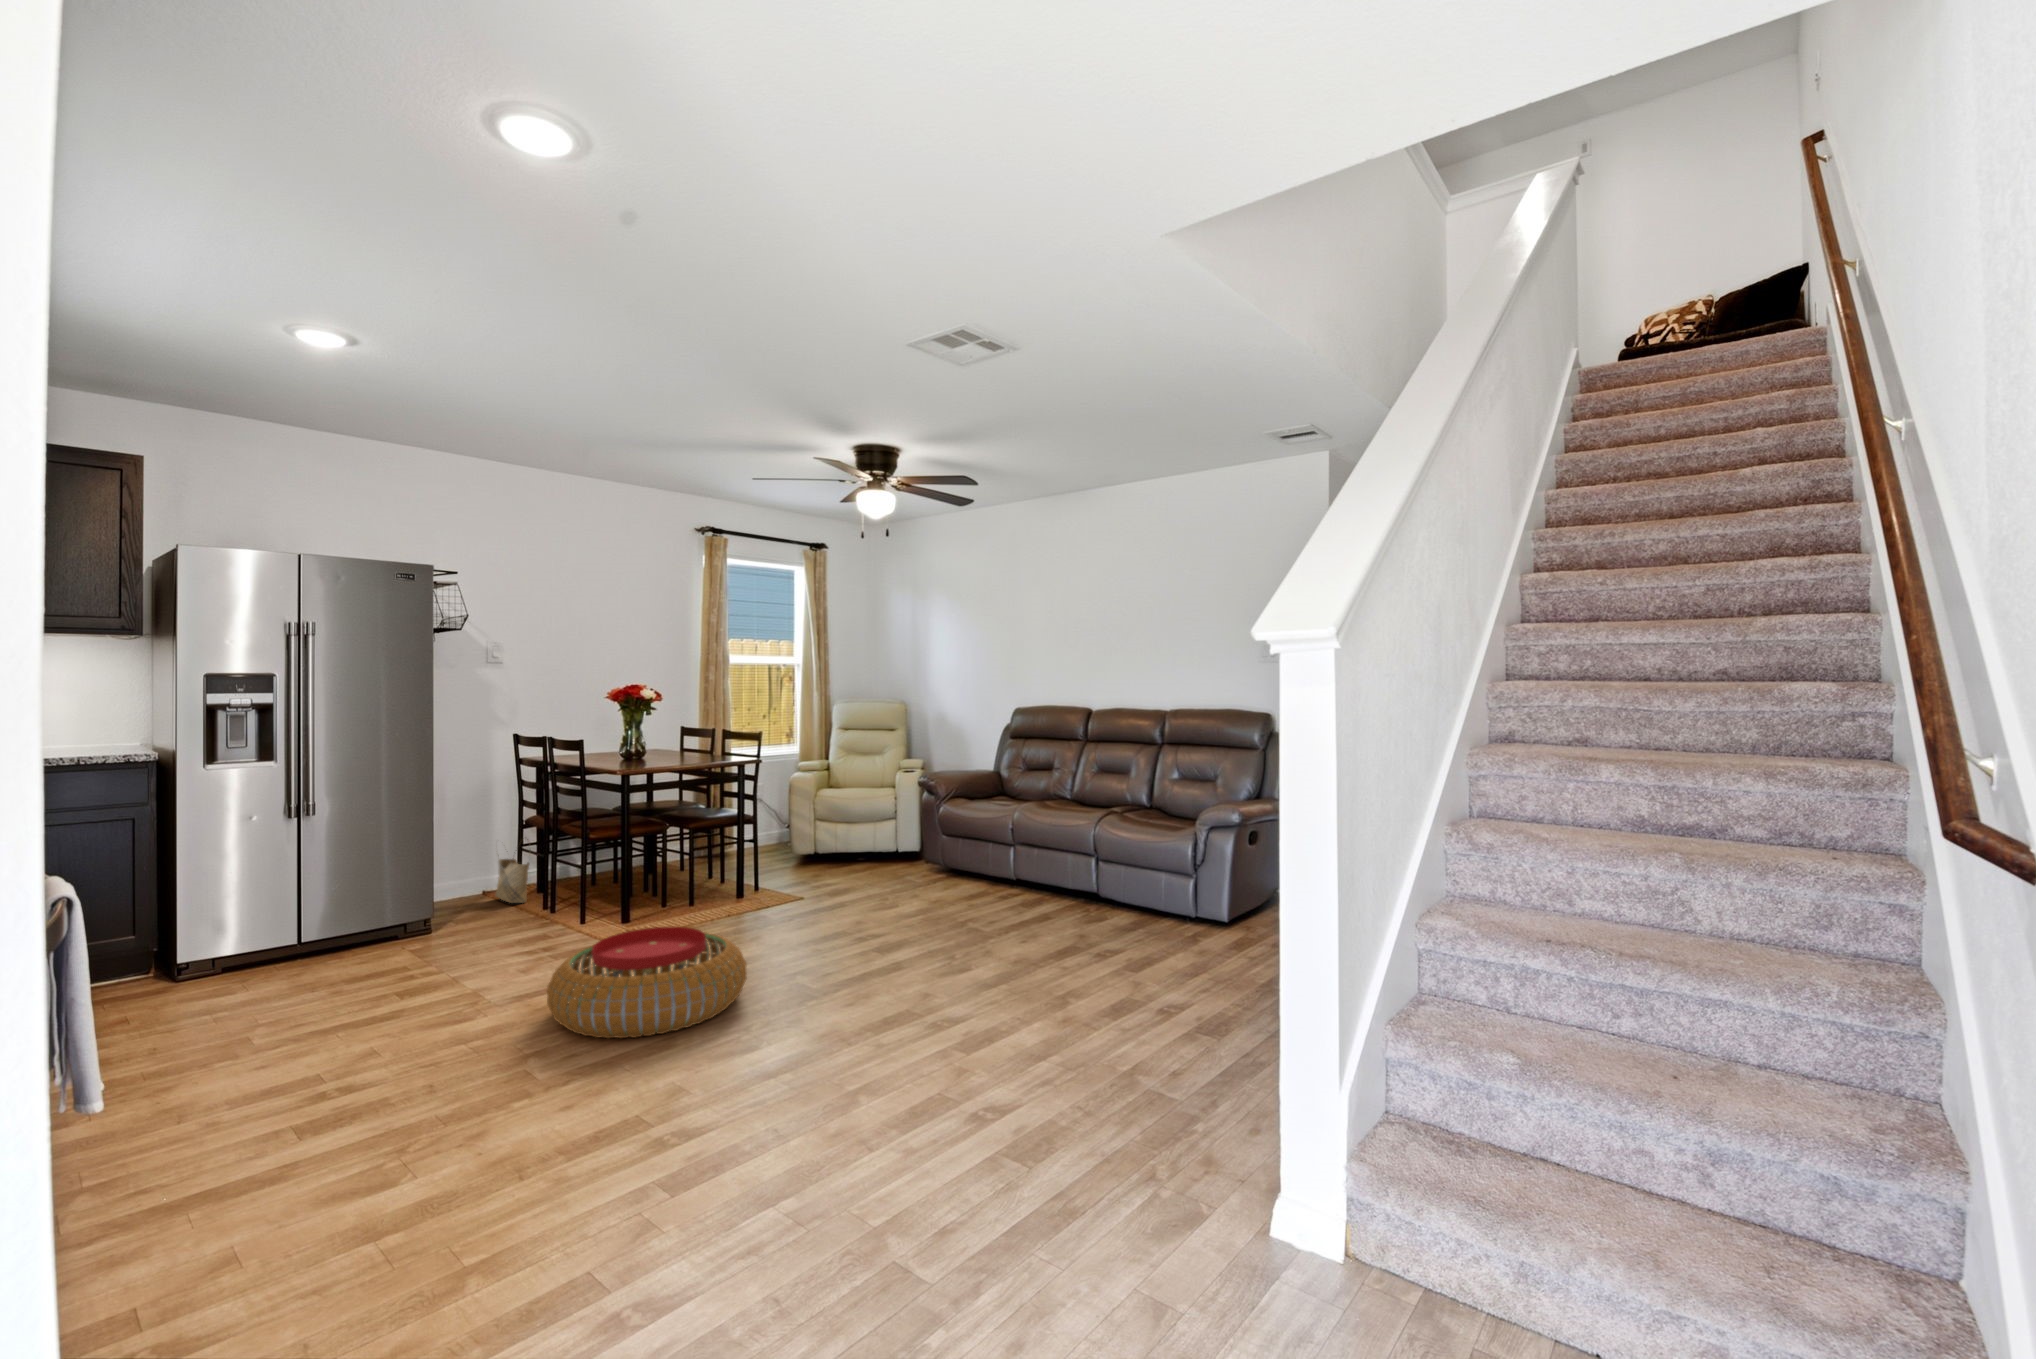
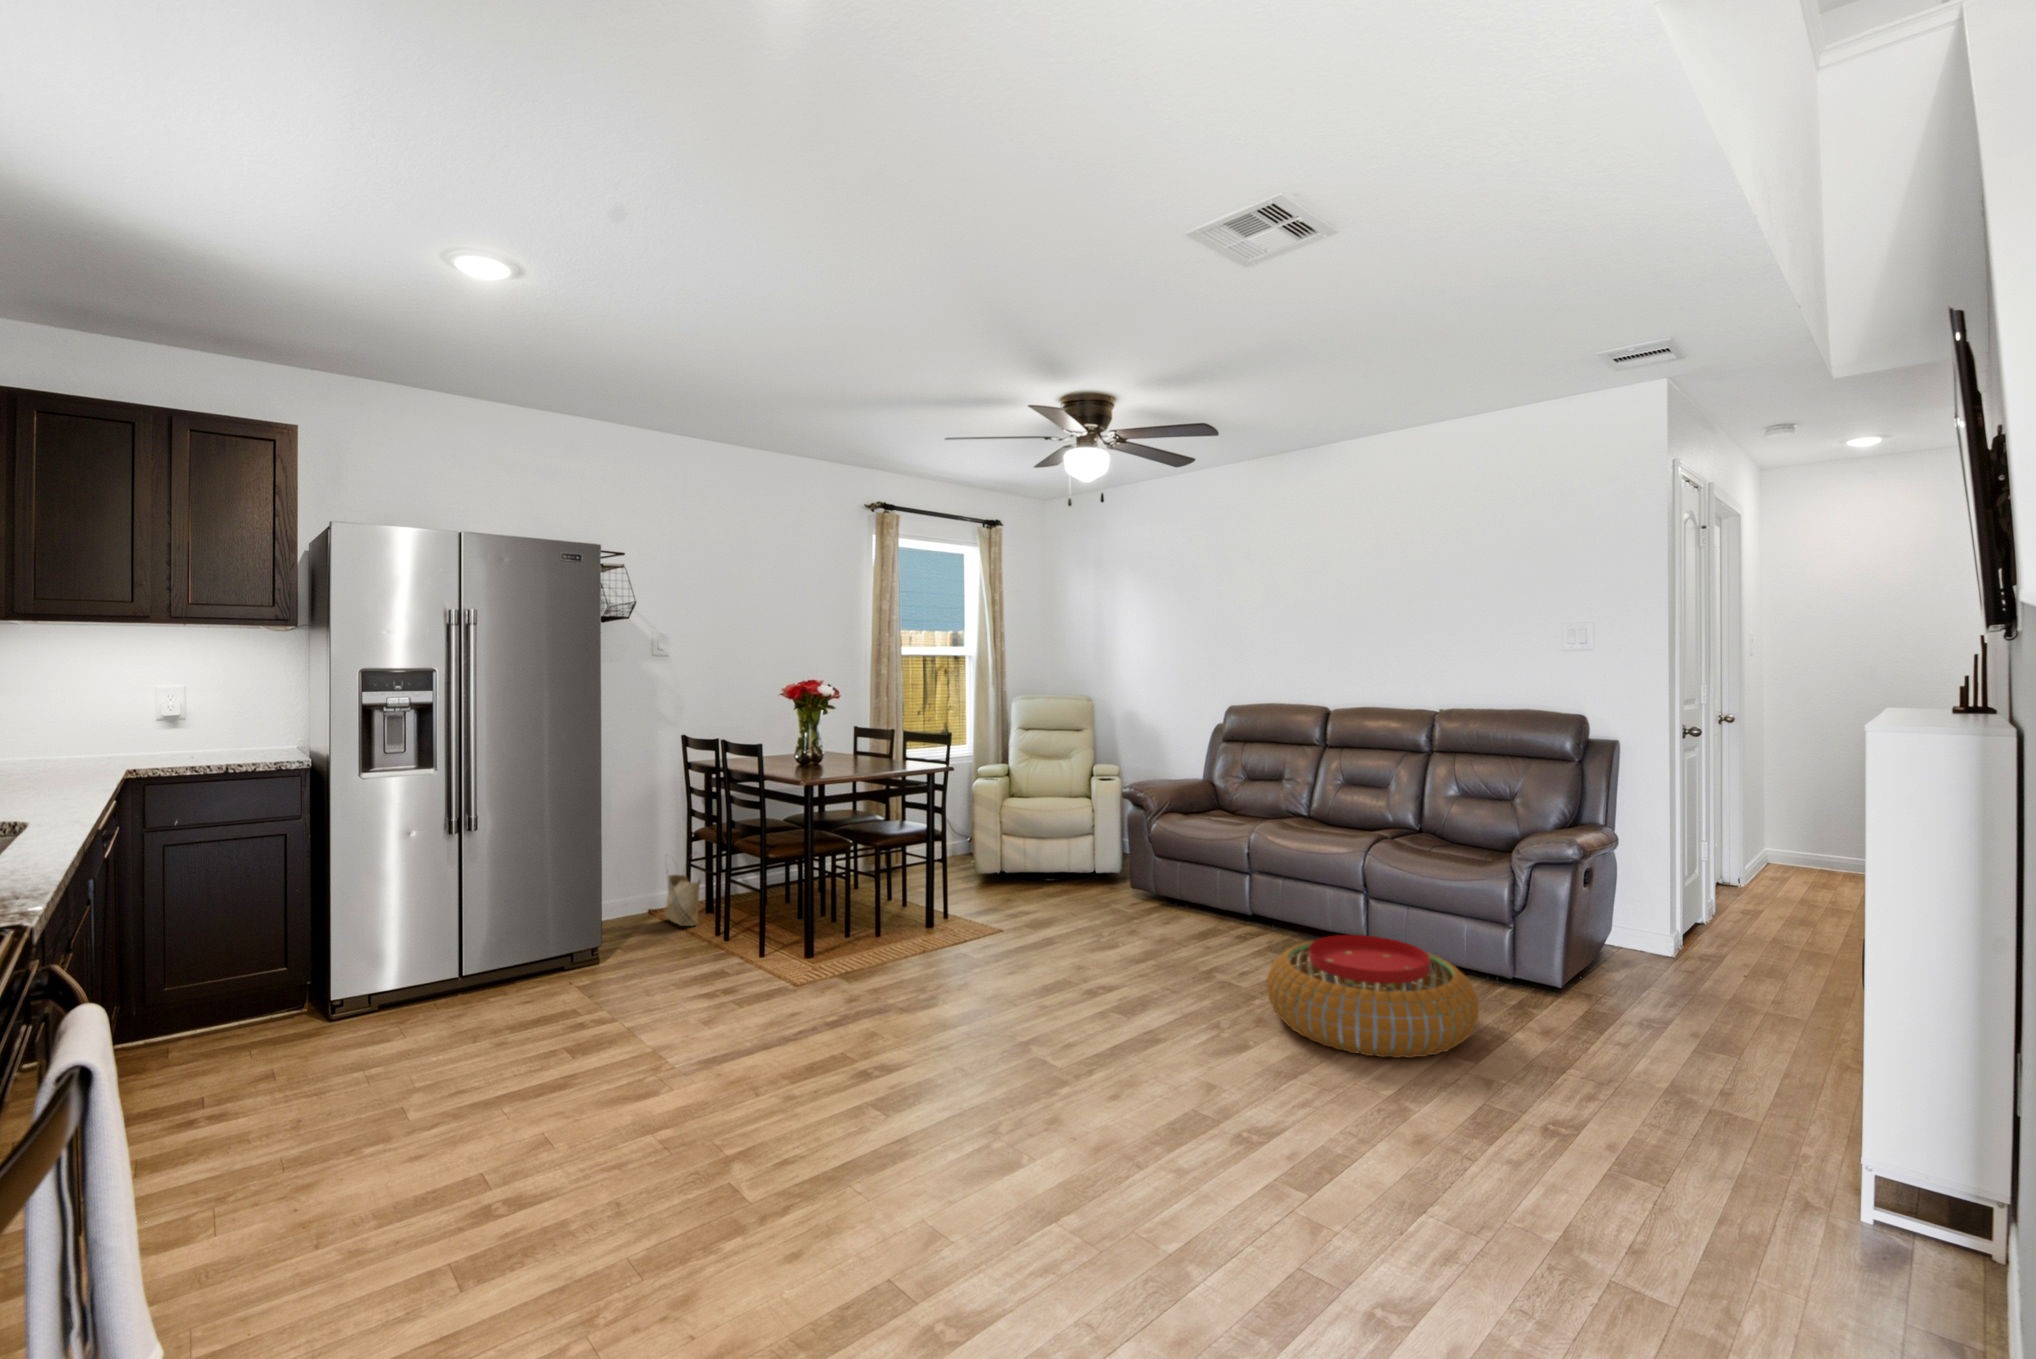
pouf: present [547,927,747,1039] -> present [1267,935,1479,1058]

